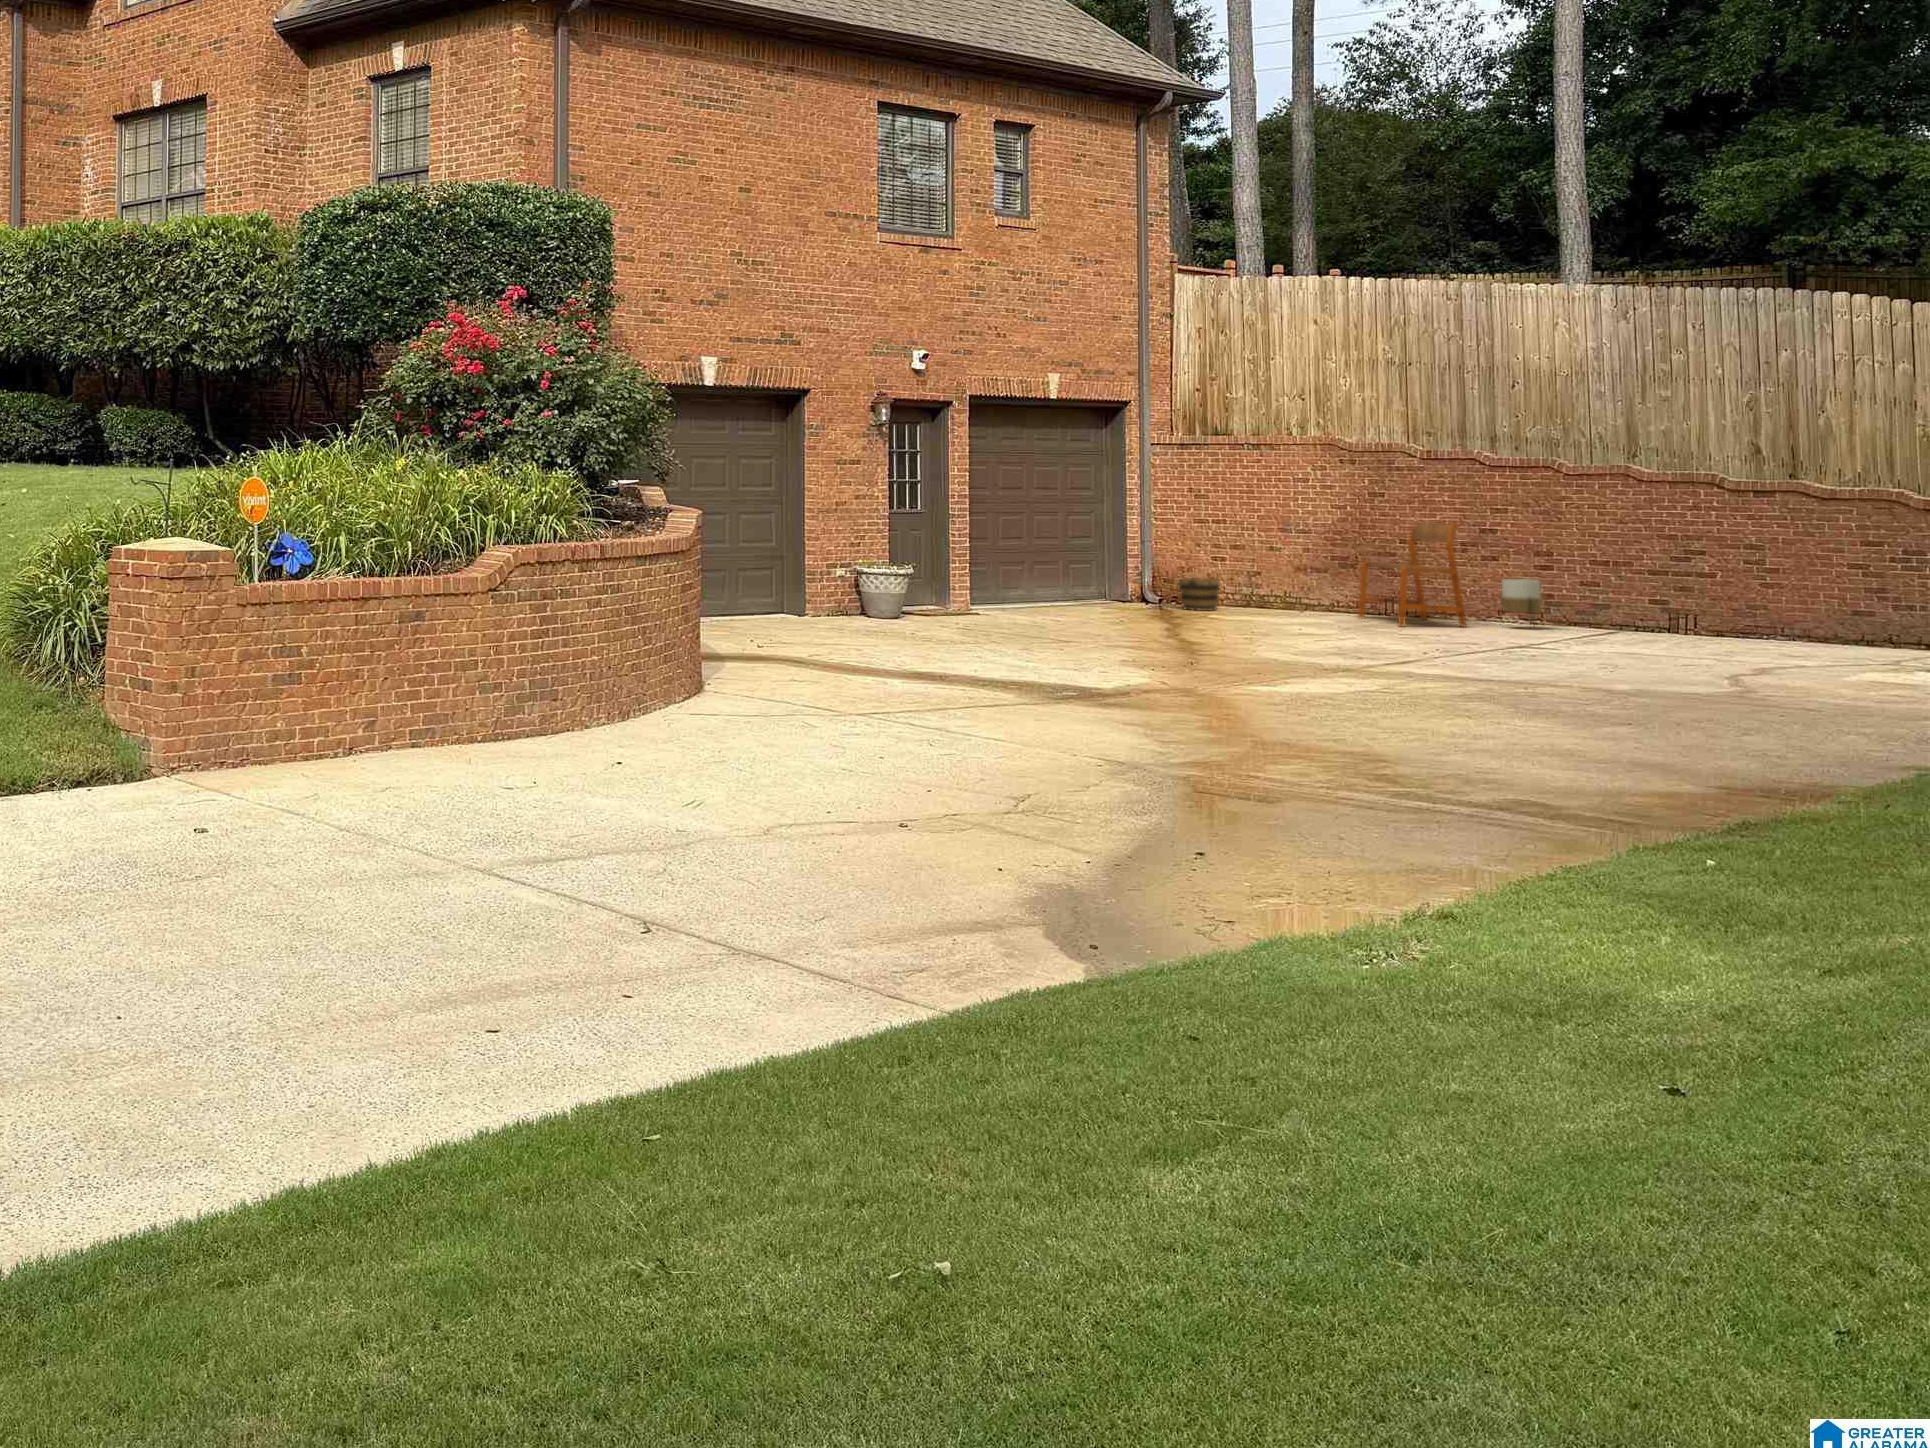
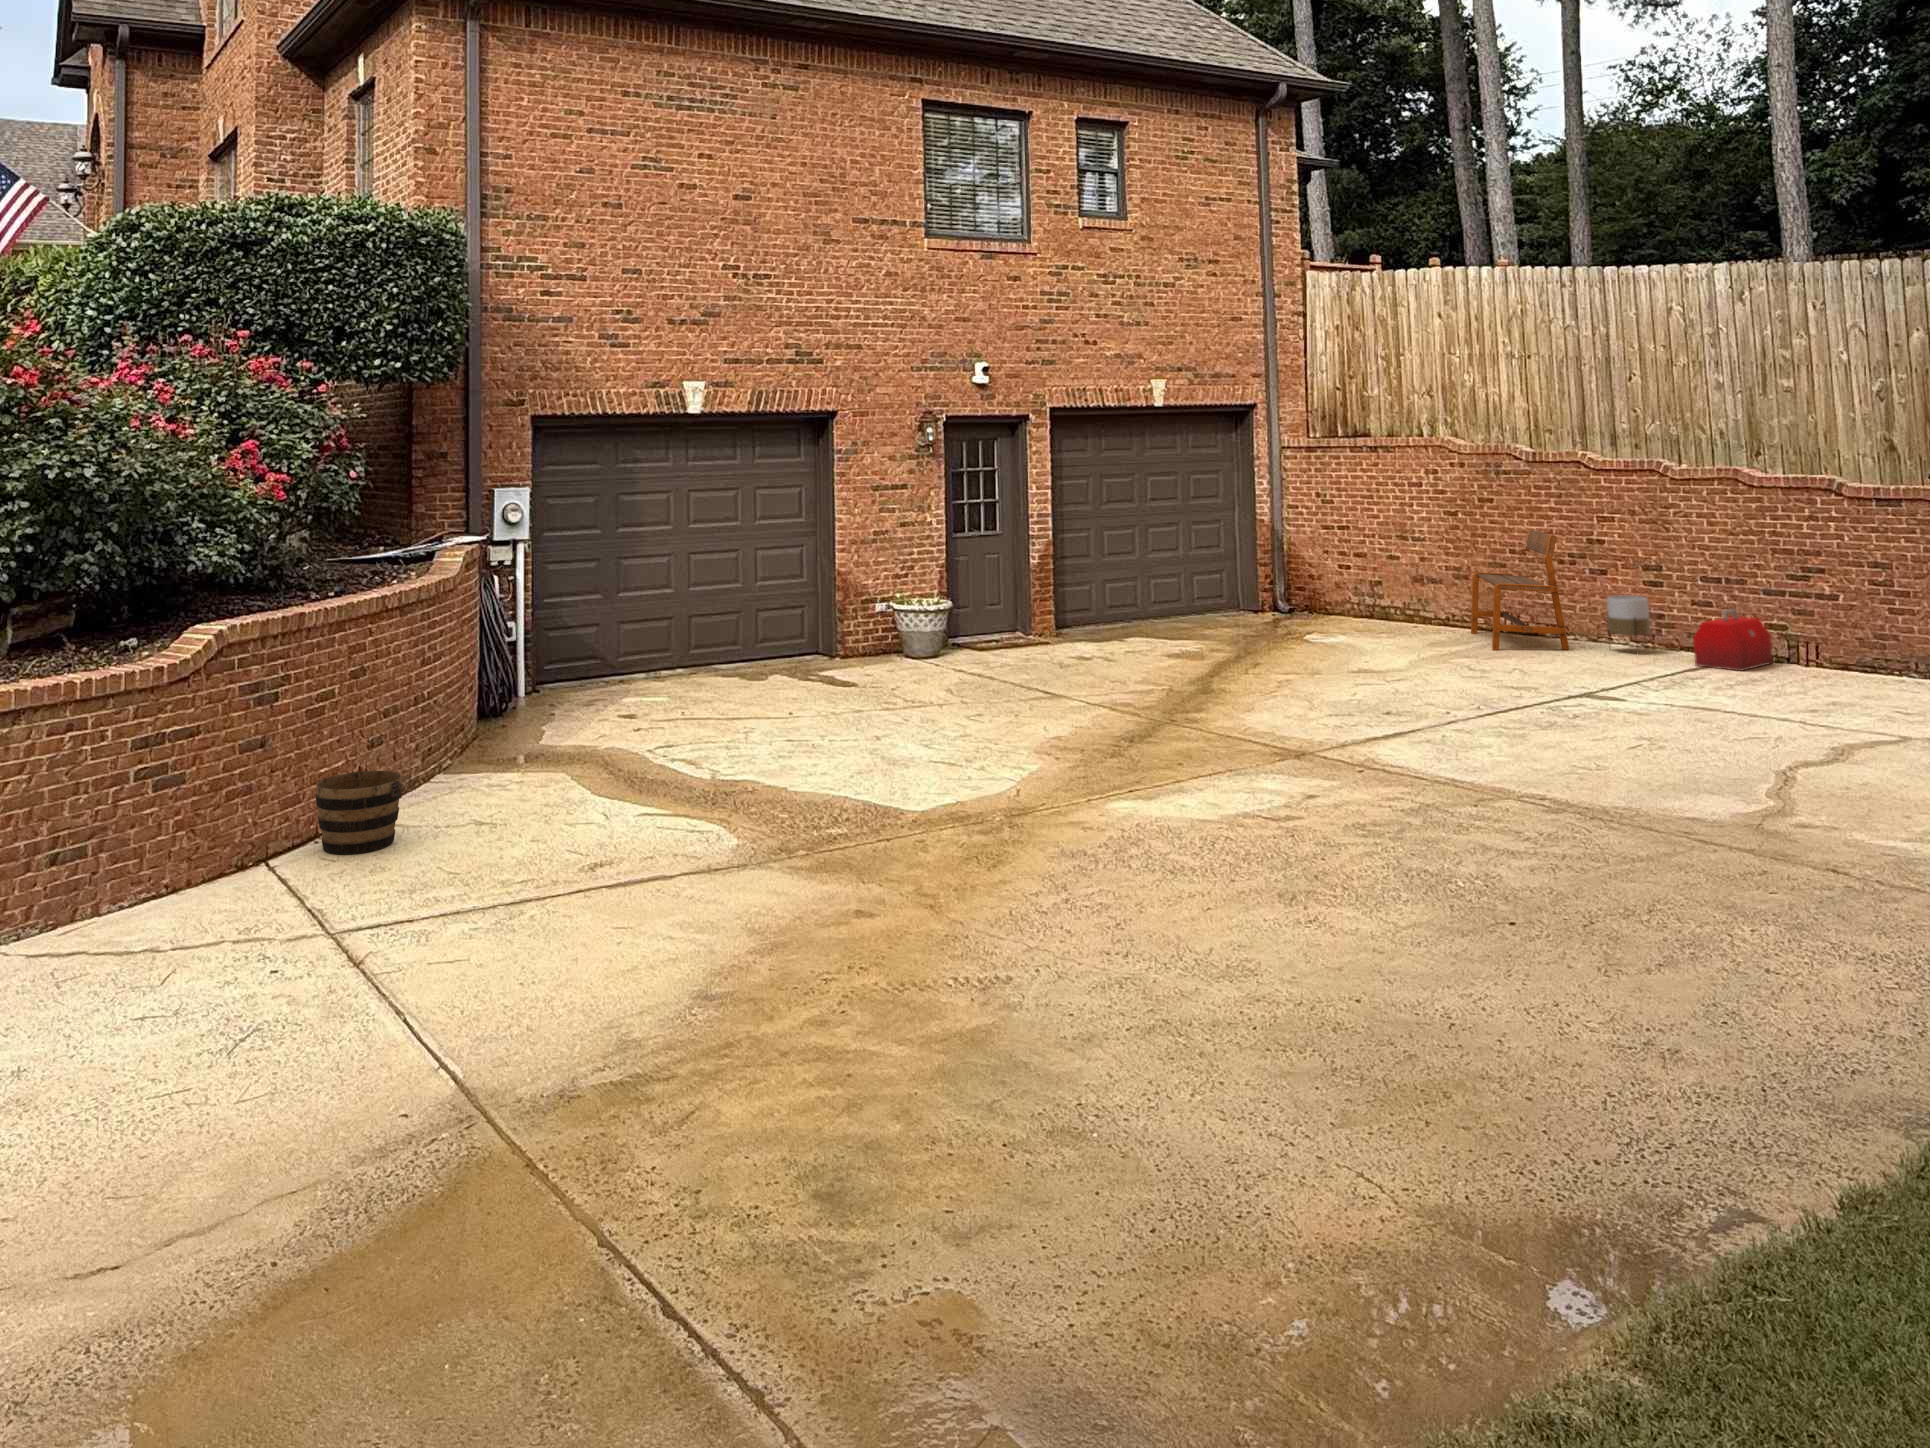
bucket: present [1179,578,1220,611] -> present [316,771,402,854]
toolbox: none [1591,587,1655,638] -> present [1693,609,1773,671]

